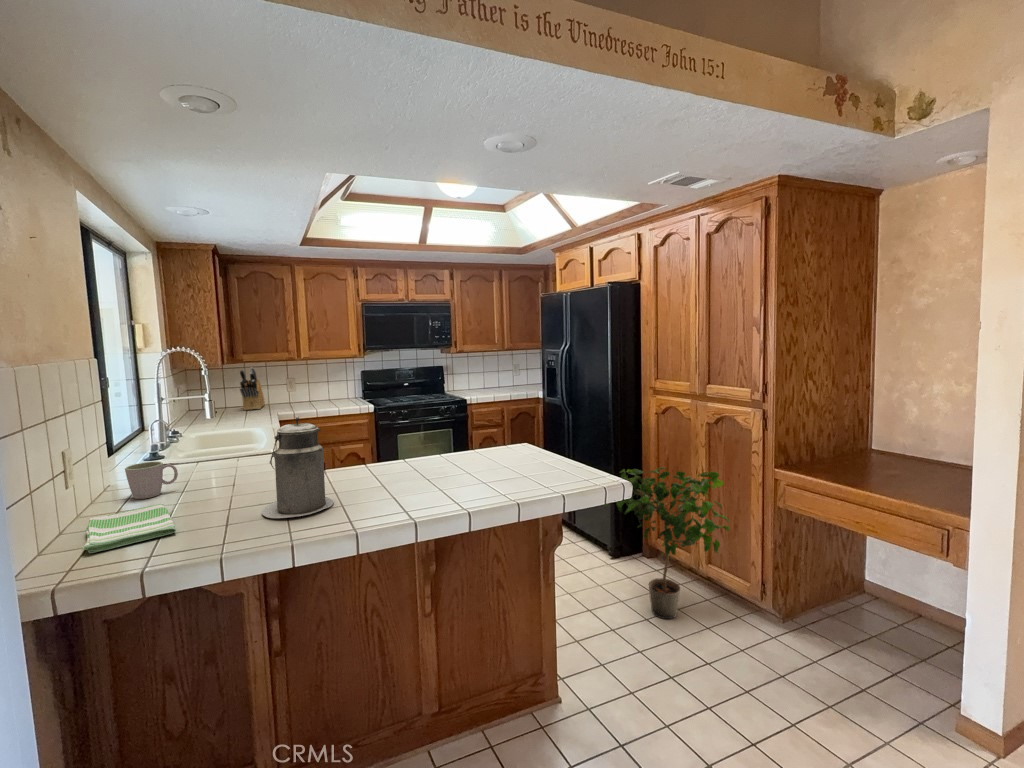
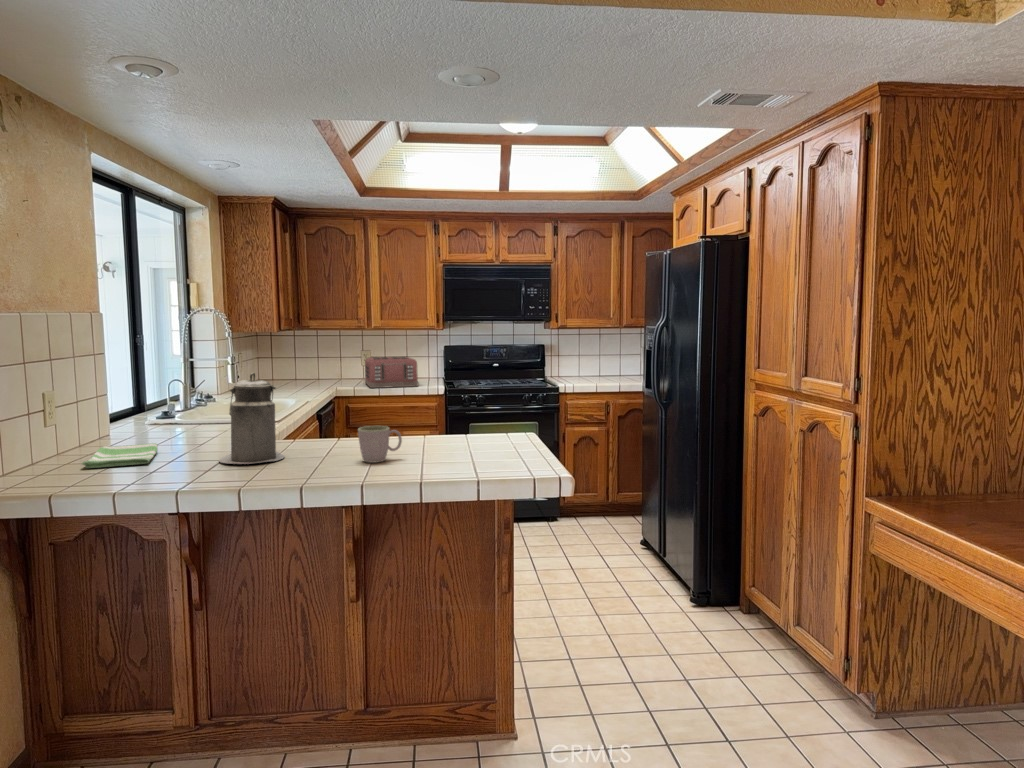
knife block: present [240,368,265,410] -> none [308,336,339,383]
toaster: none [296,382,352,412] -> present [365,356,418,388]
mug: present [125,461,178,499] -> present [358,426,402,463]
potted plant: present [605,467,730,619] -> none [640,482,812,681]

